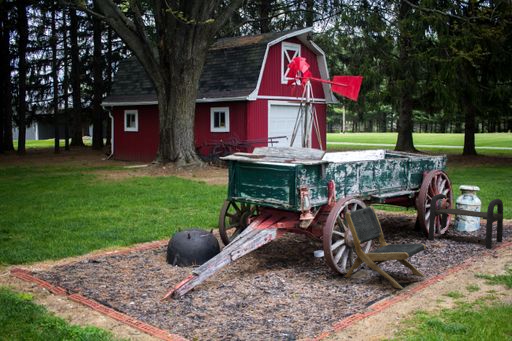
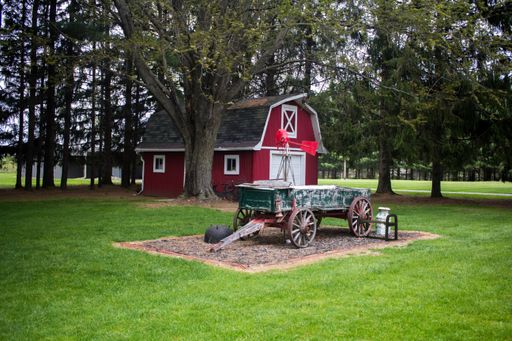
lounge chair: present [345,206,426,289] -> none [298,212,341,251]

